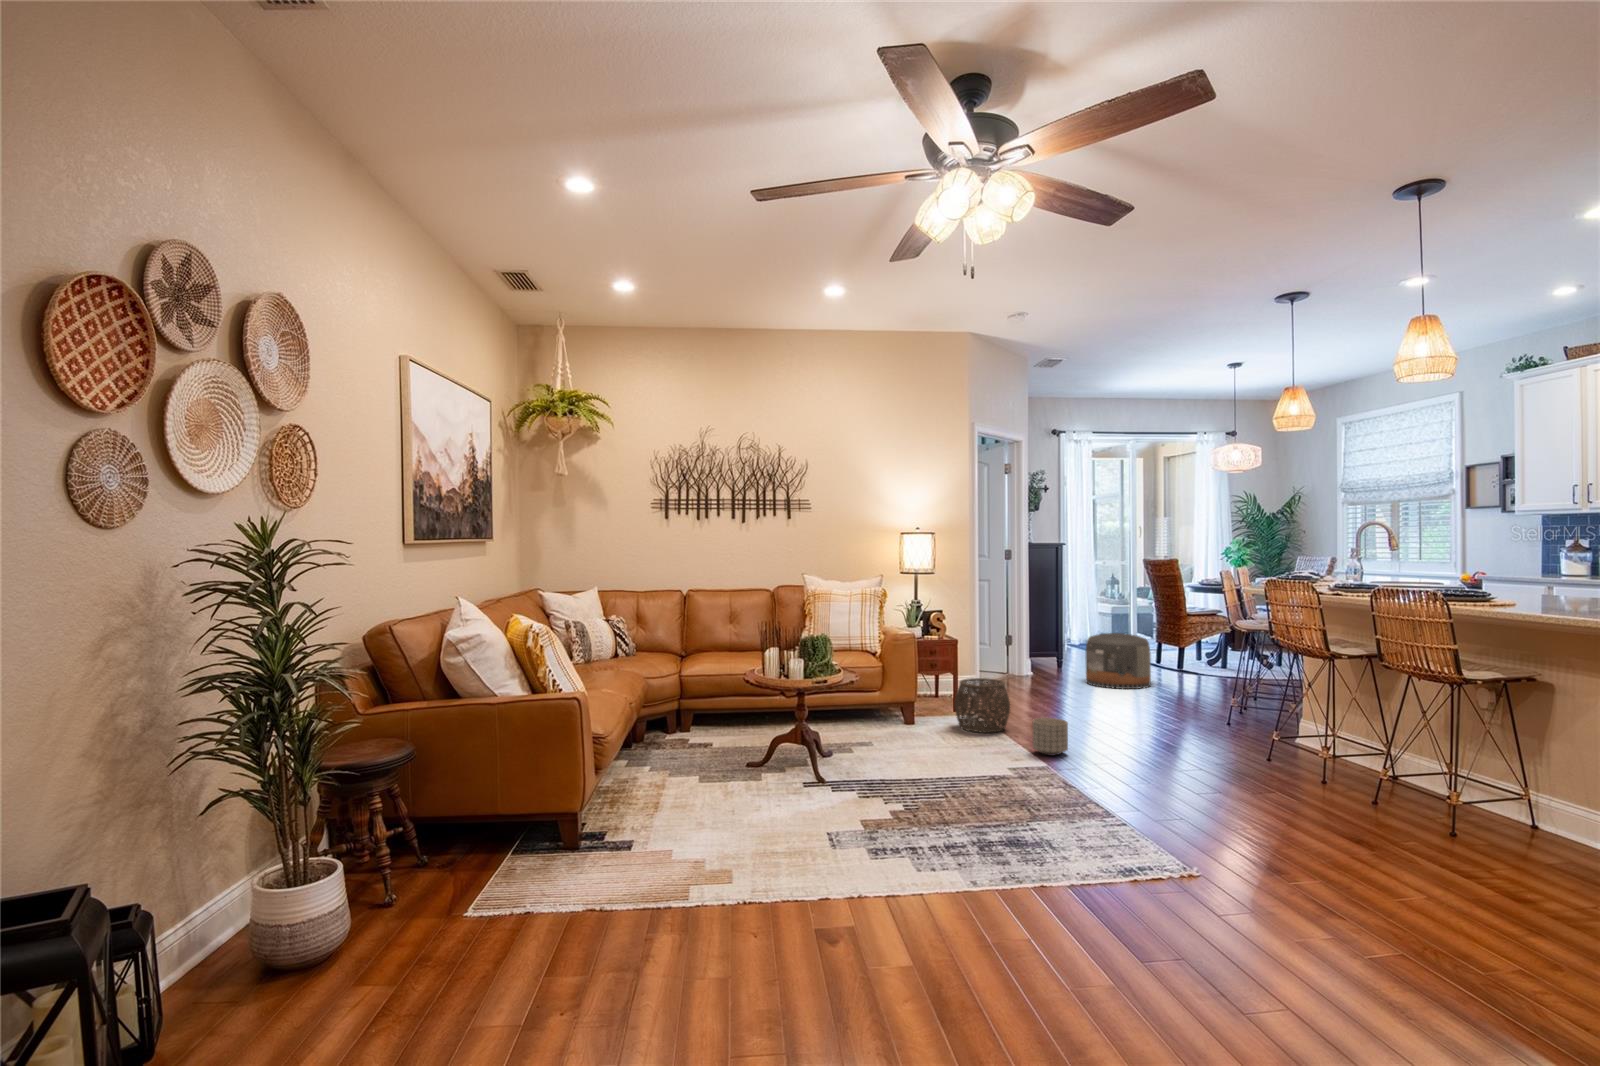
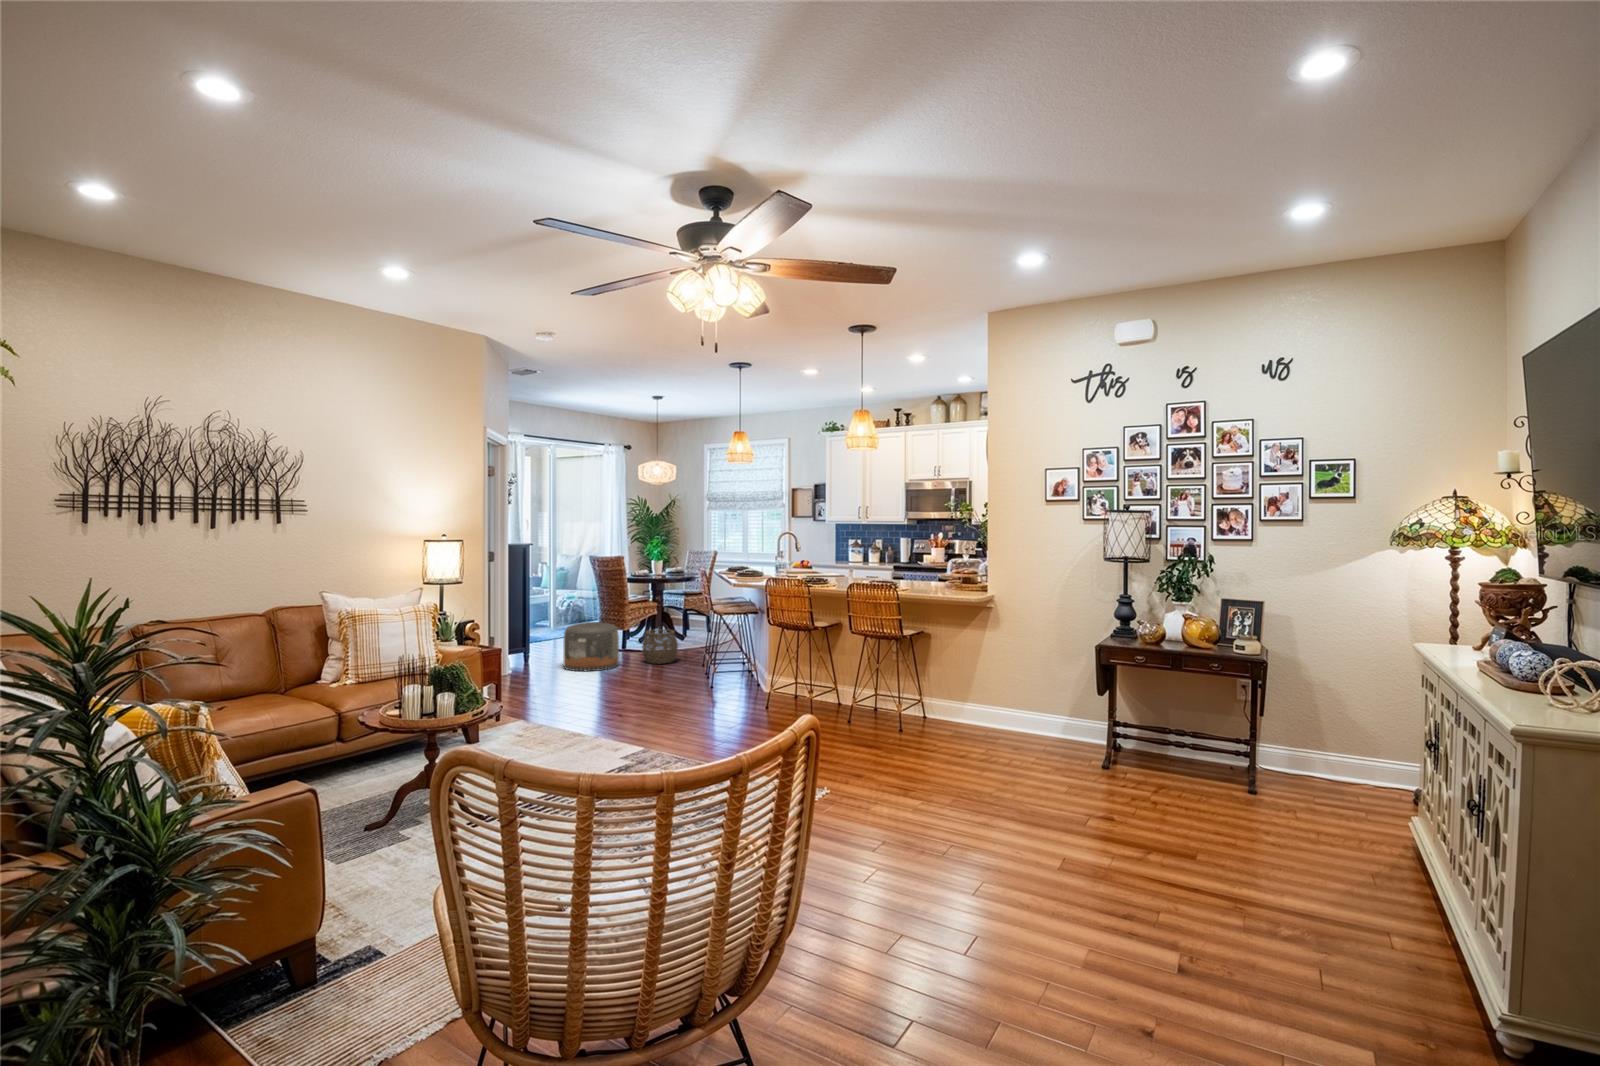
woven basket: present [955,678,1010,733] -> present [642,629,678,664]
planter: present [1033,718,1068,756] -> none [618,708,649,741]

